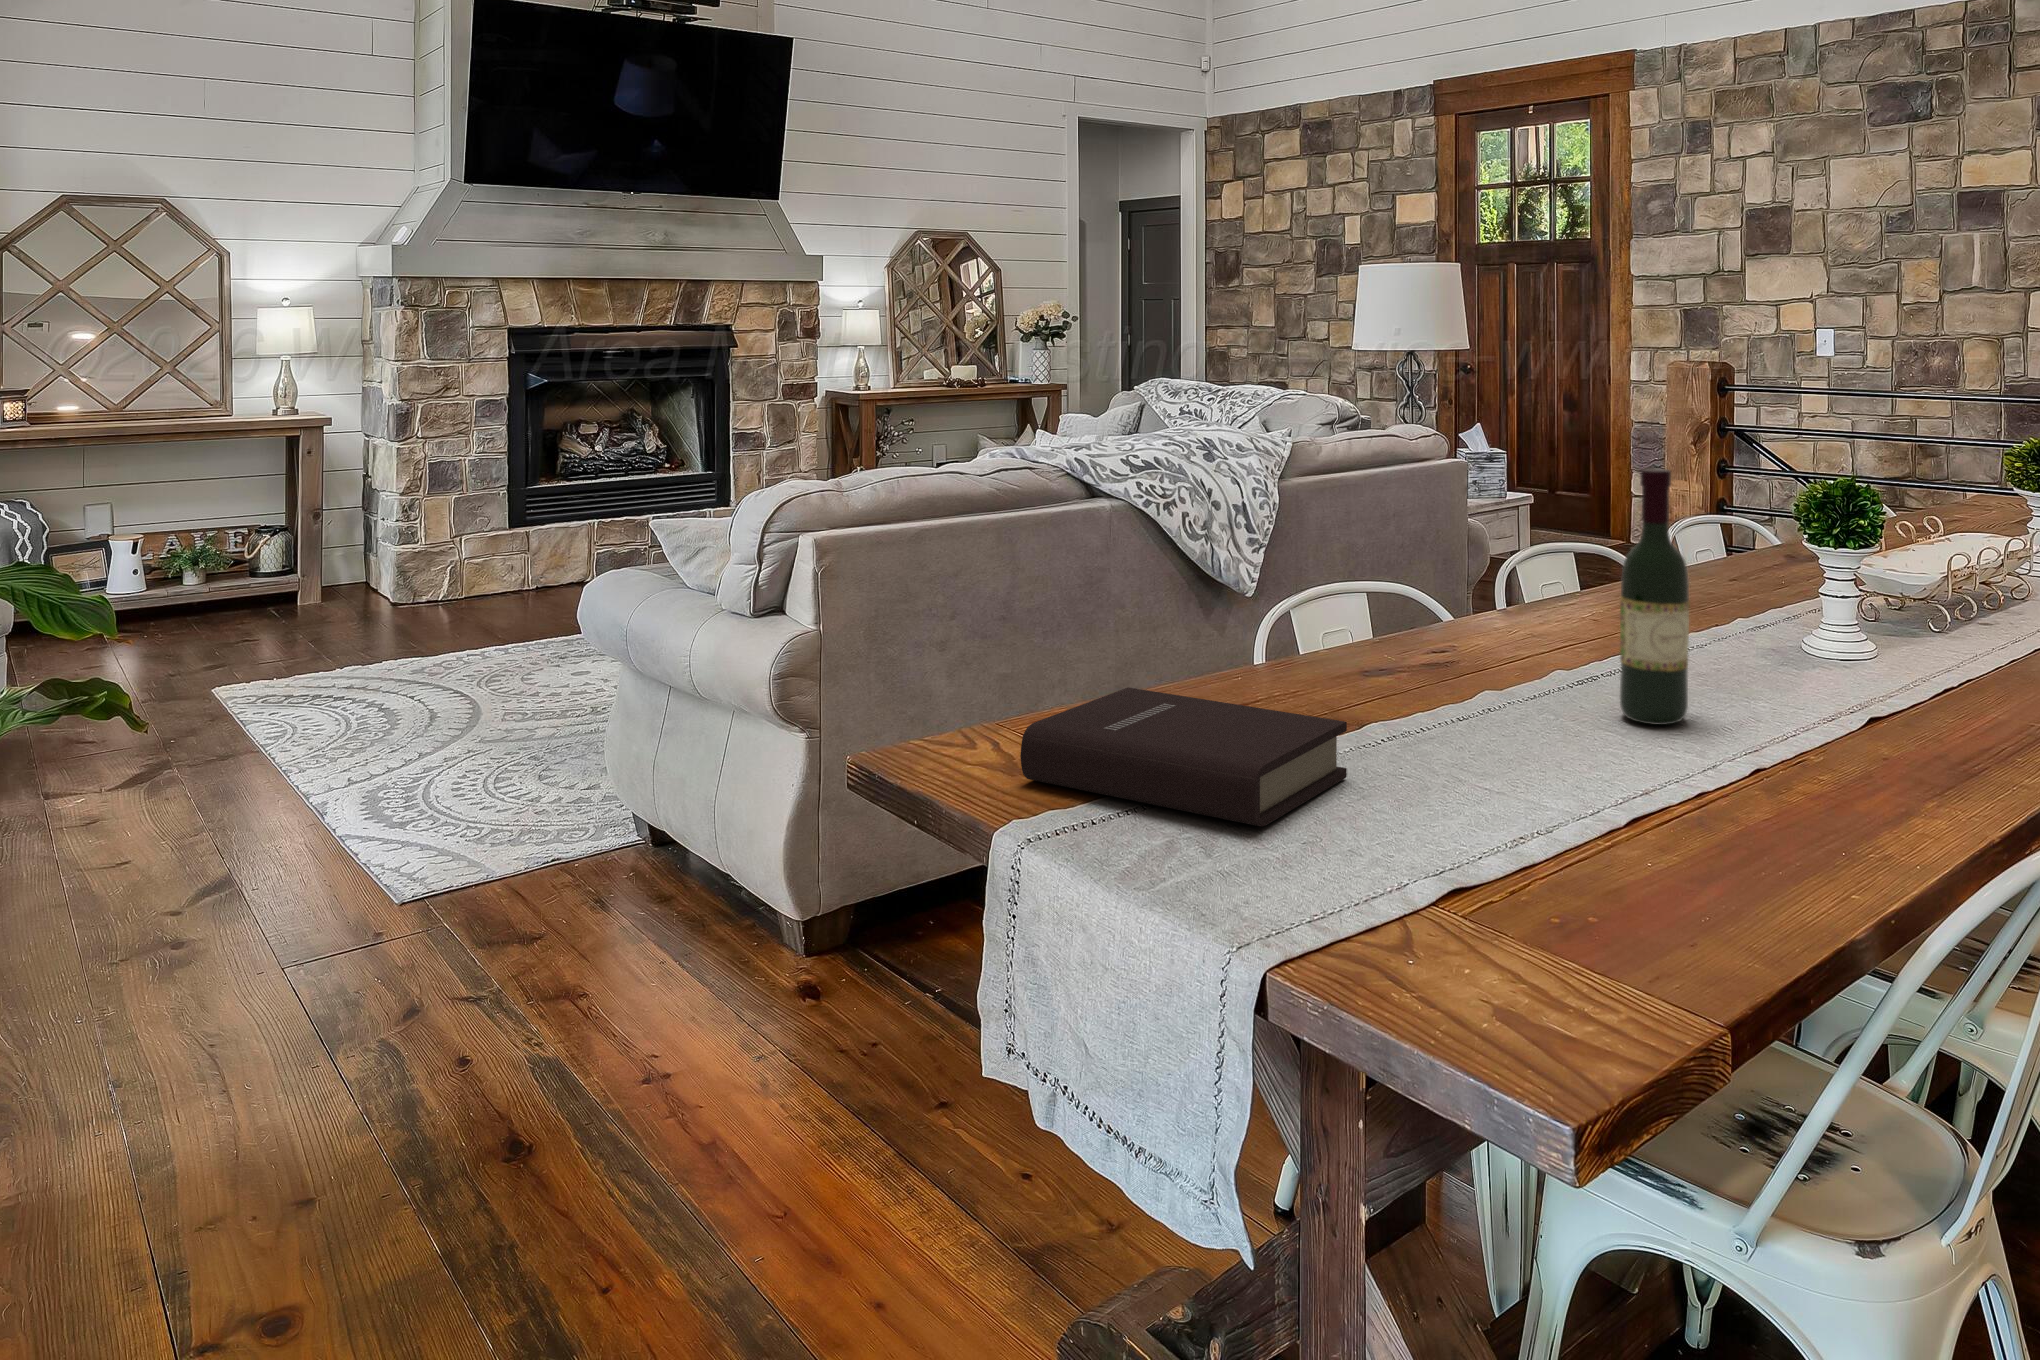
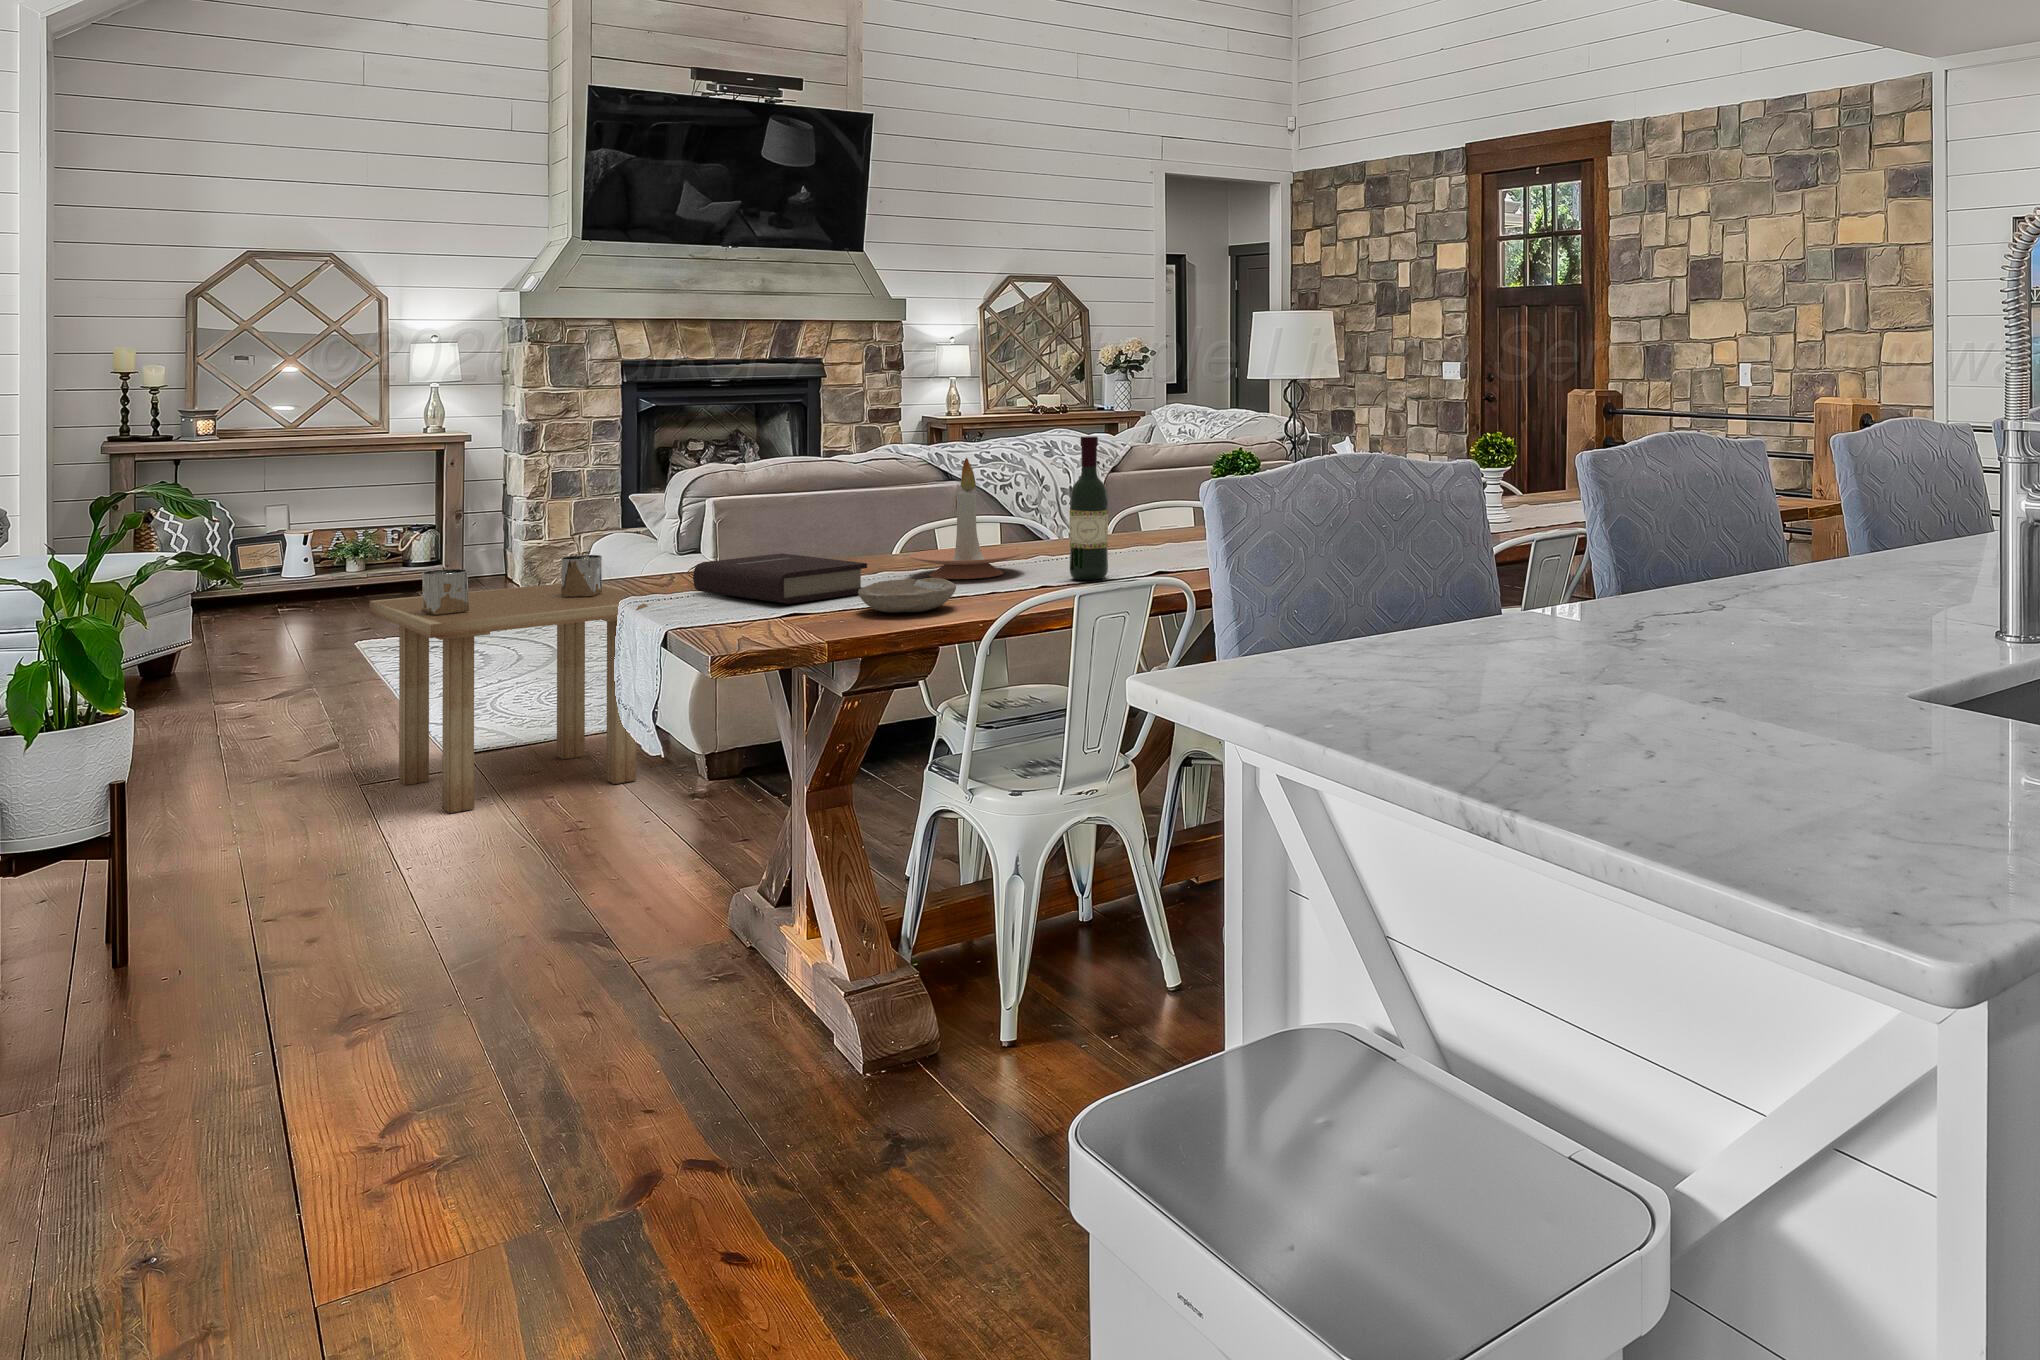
candle holder: none [1327,506,1519,727] -> present [910,458,1023,579]
side table: none [288,617,735,1041] -> present [370,555,648,813]
bowl: none [1432,763,1618,858] -> present [858,578,956,613]

